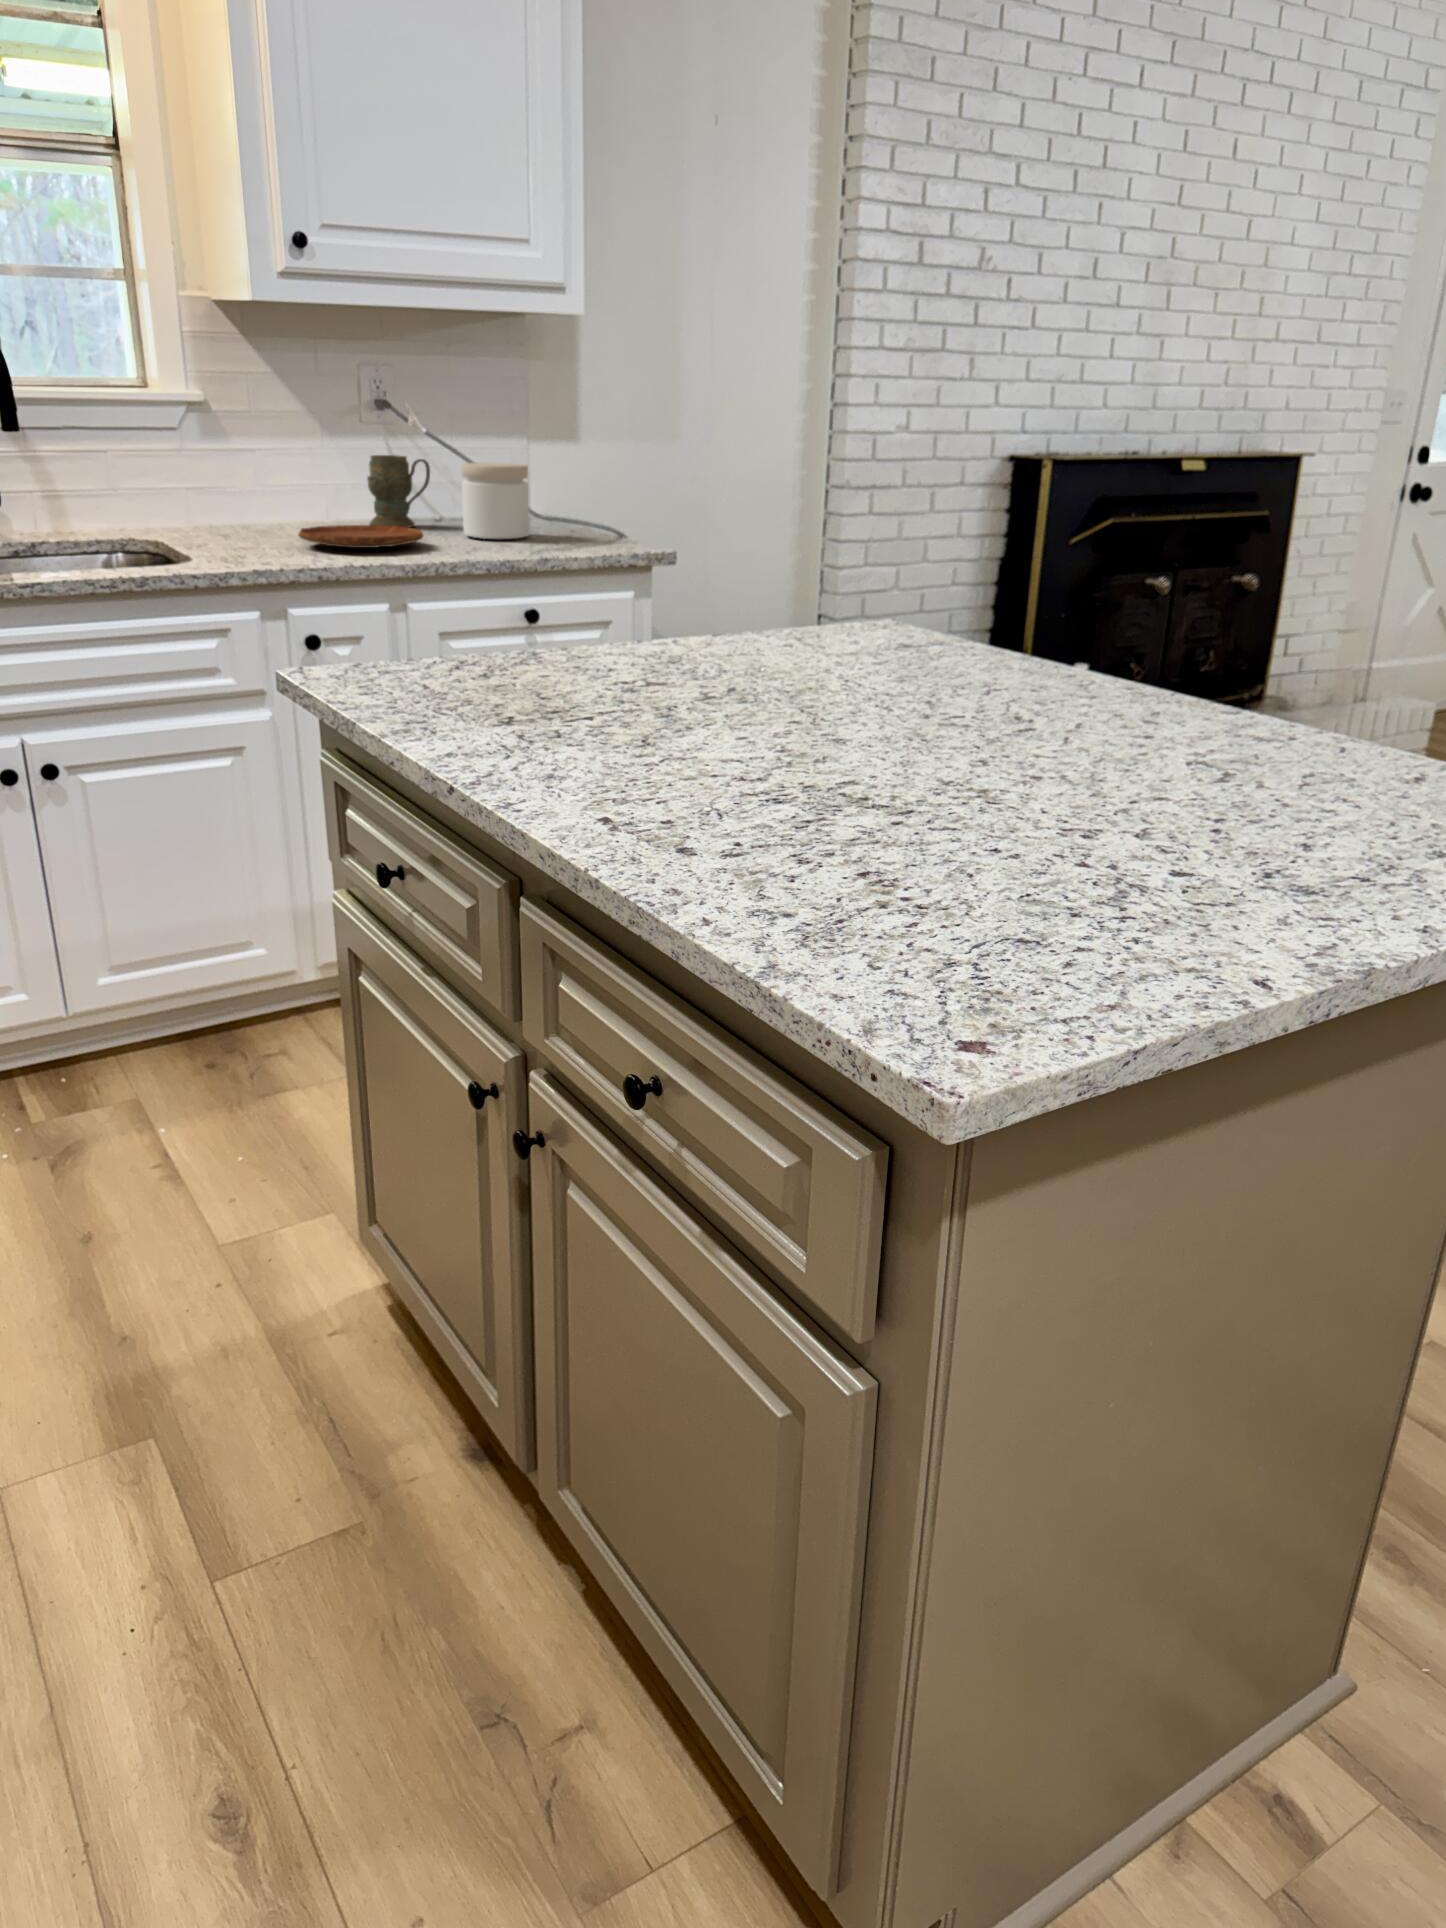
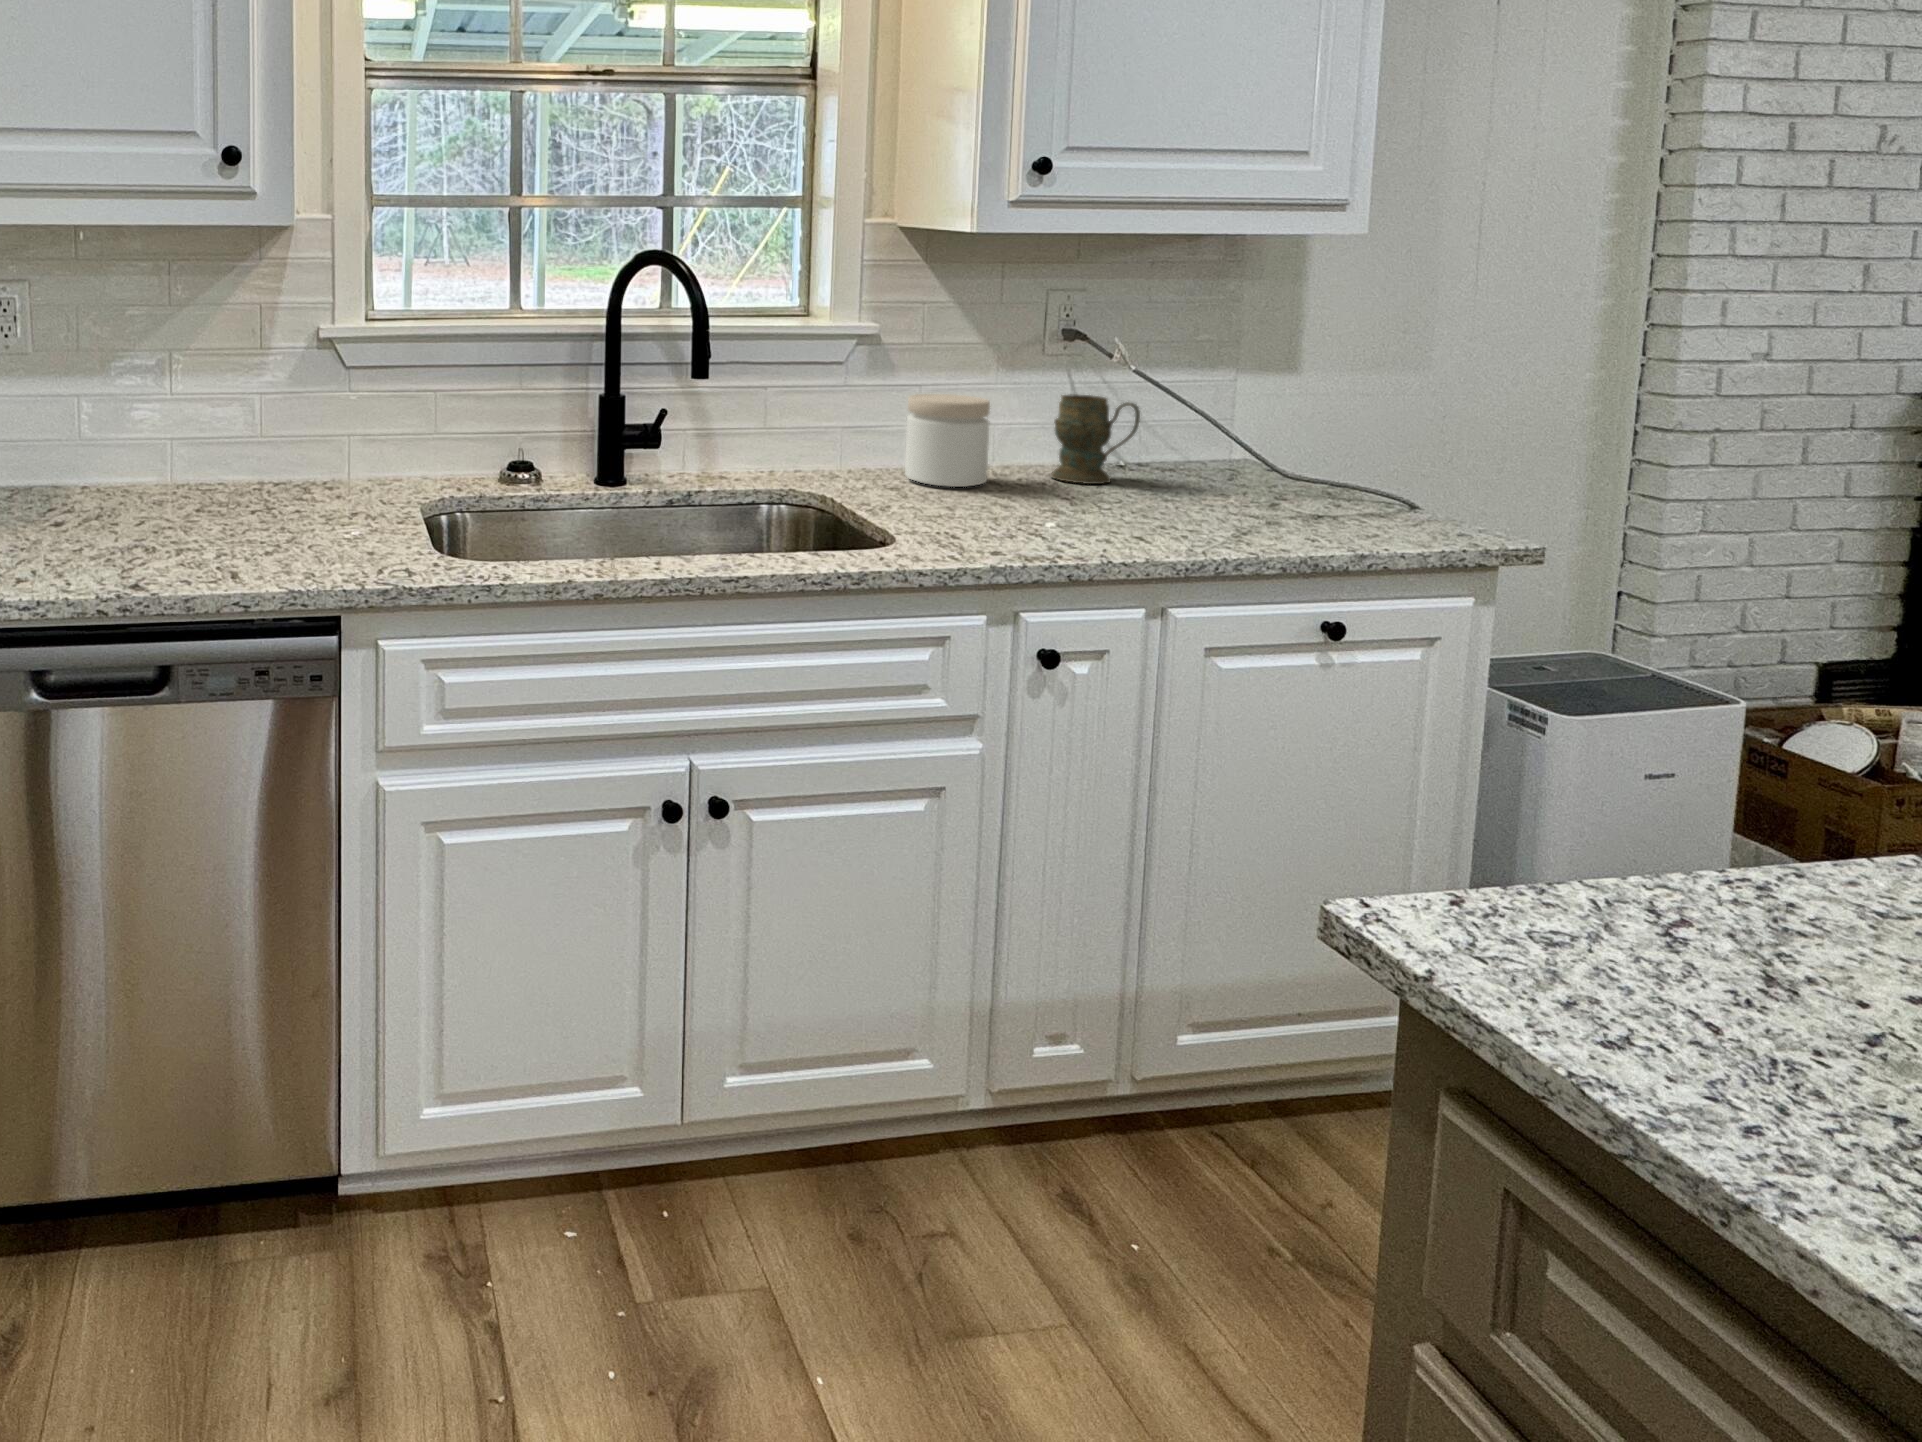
jar: present [462,462,530,539] -> present [905,394,990,487]
tray: present [299,525,423,548] -> none [1000,486,1171,527]

